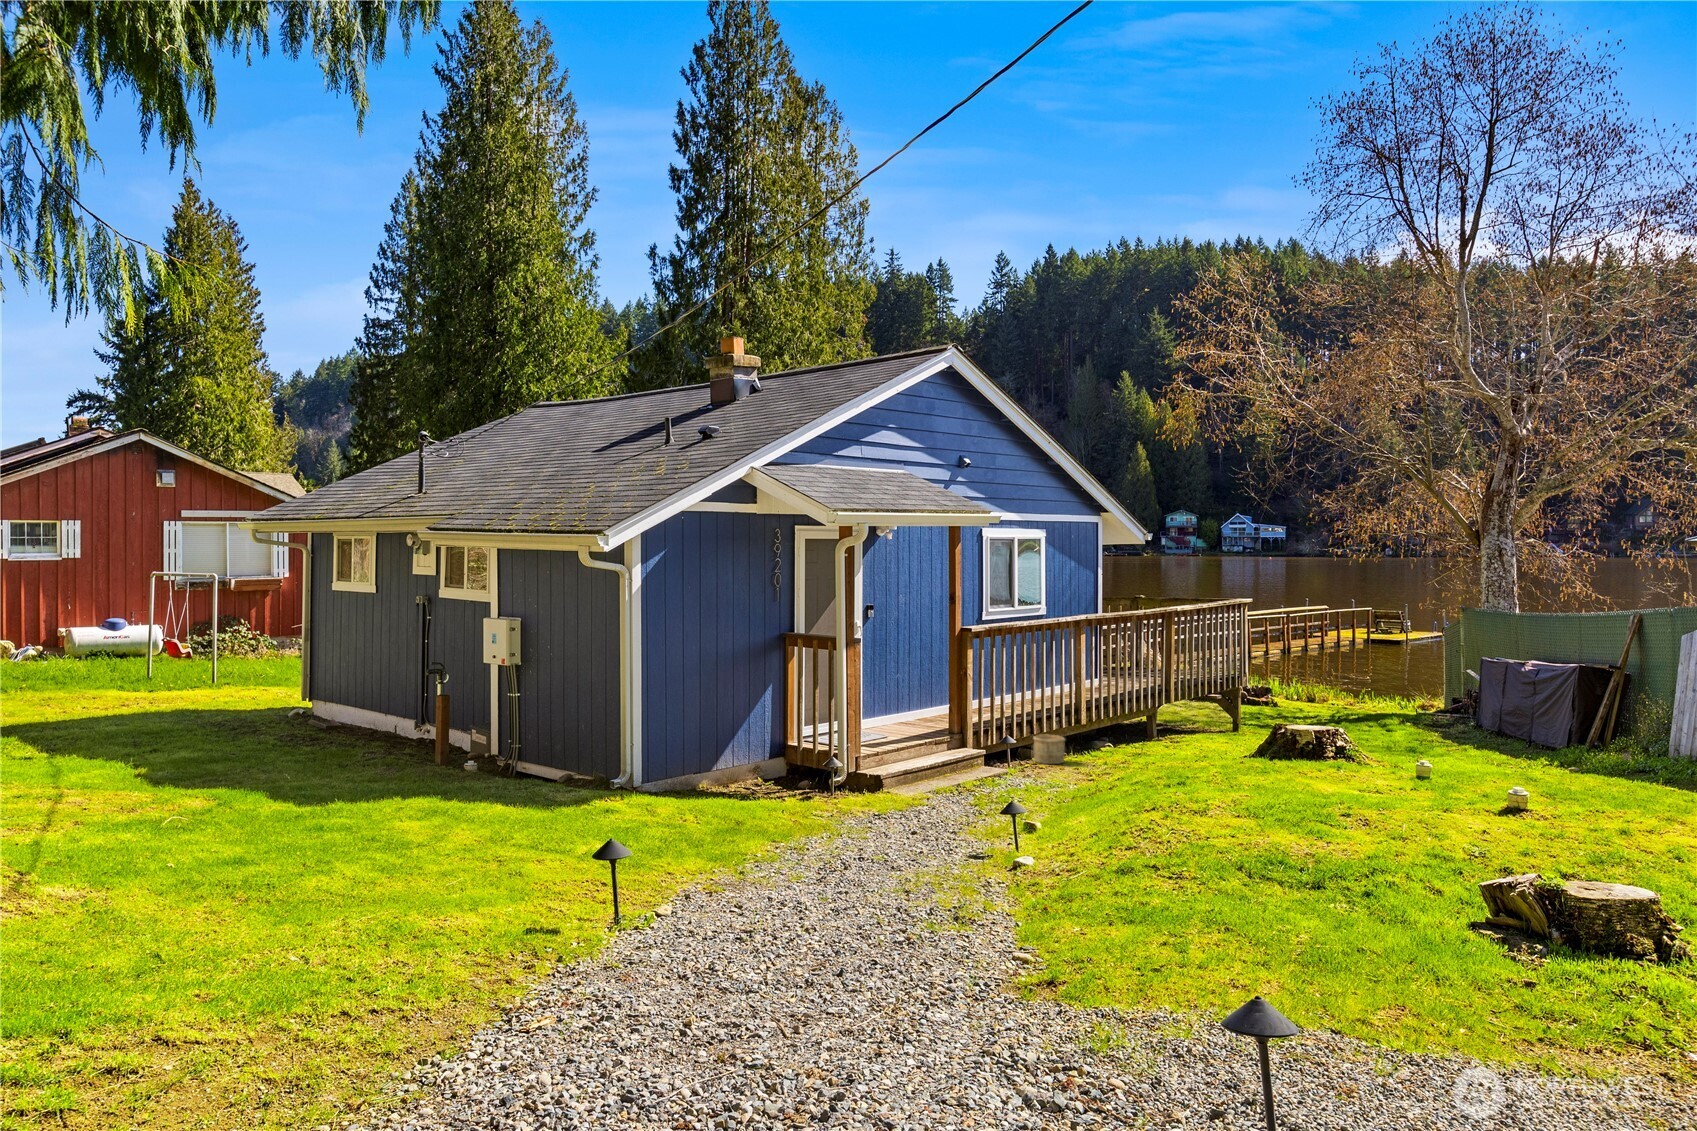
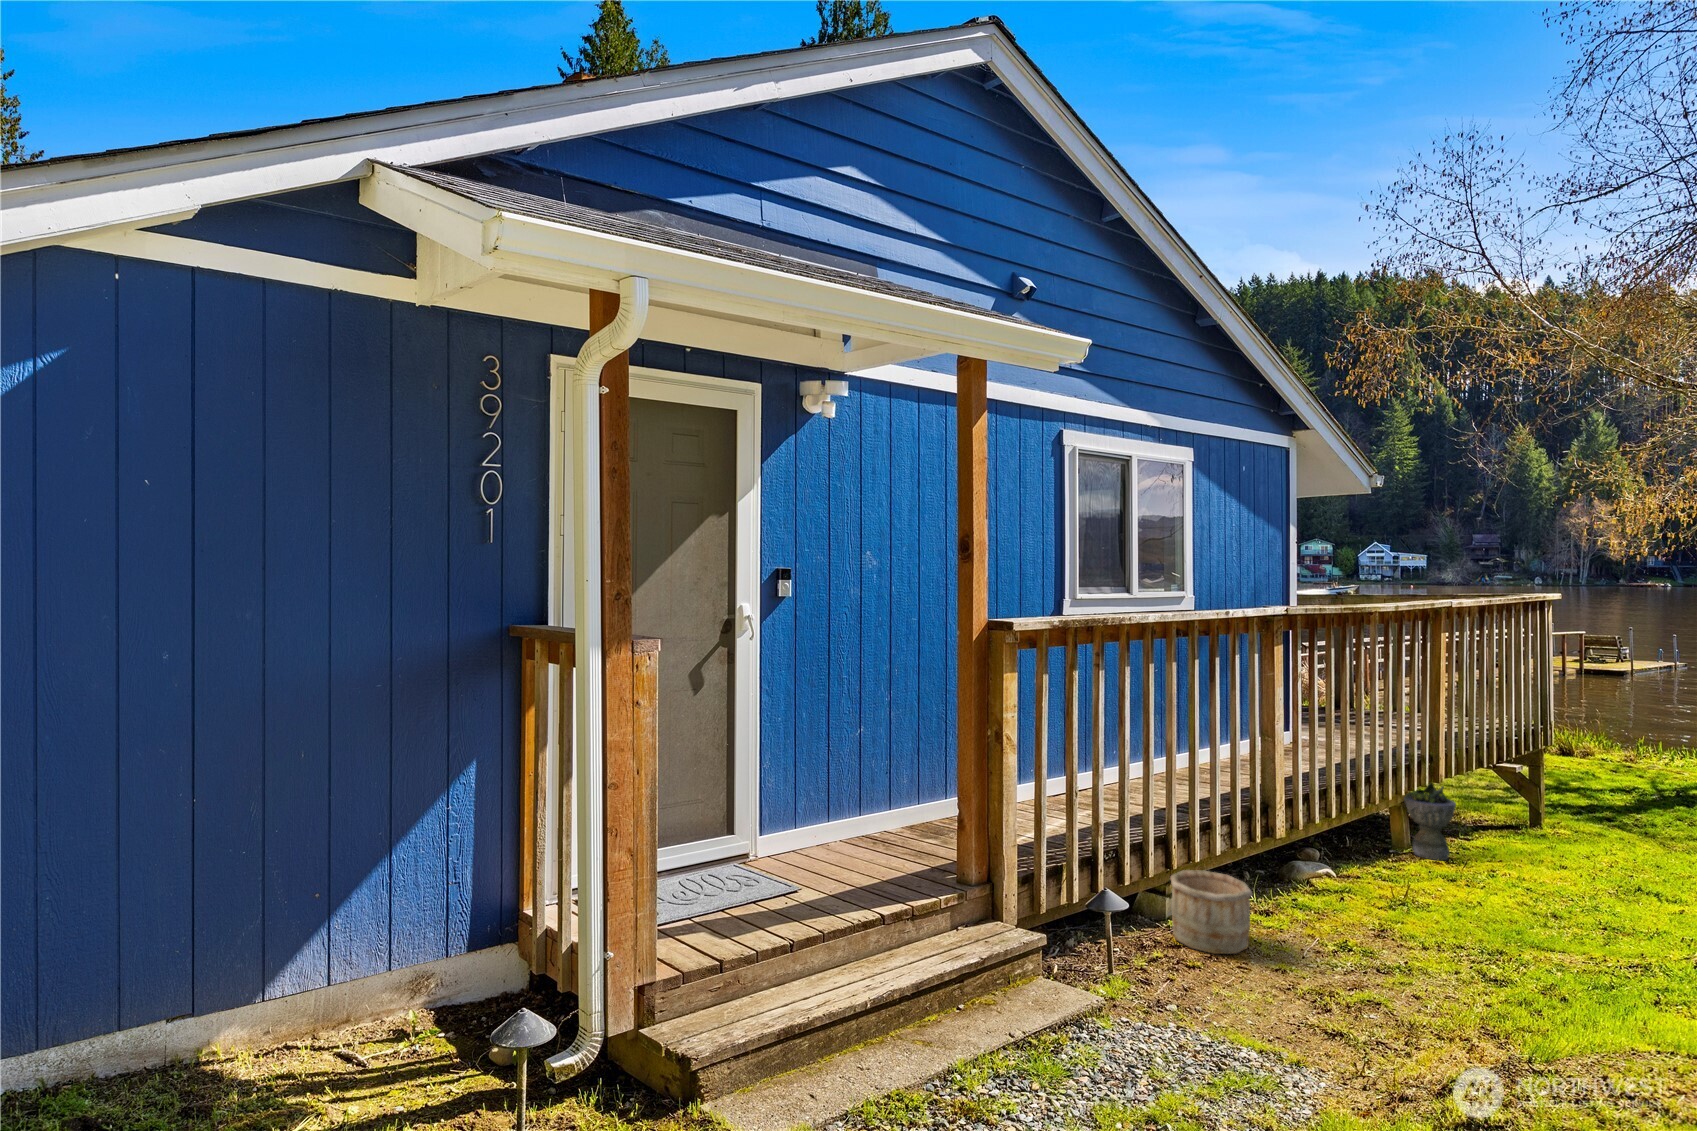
planter: none [1150,703,1173,741] -> present [1404,783,1456,860]

